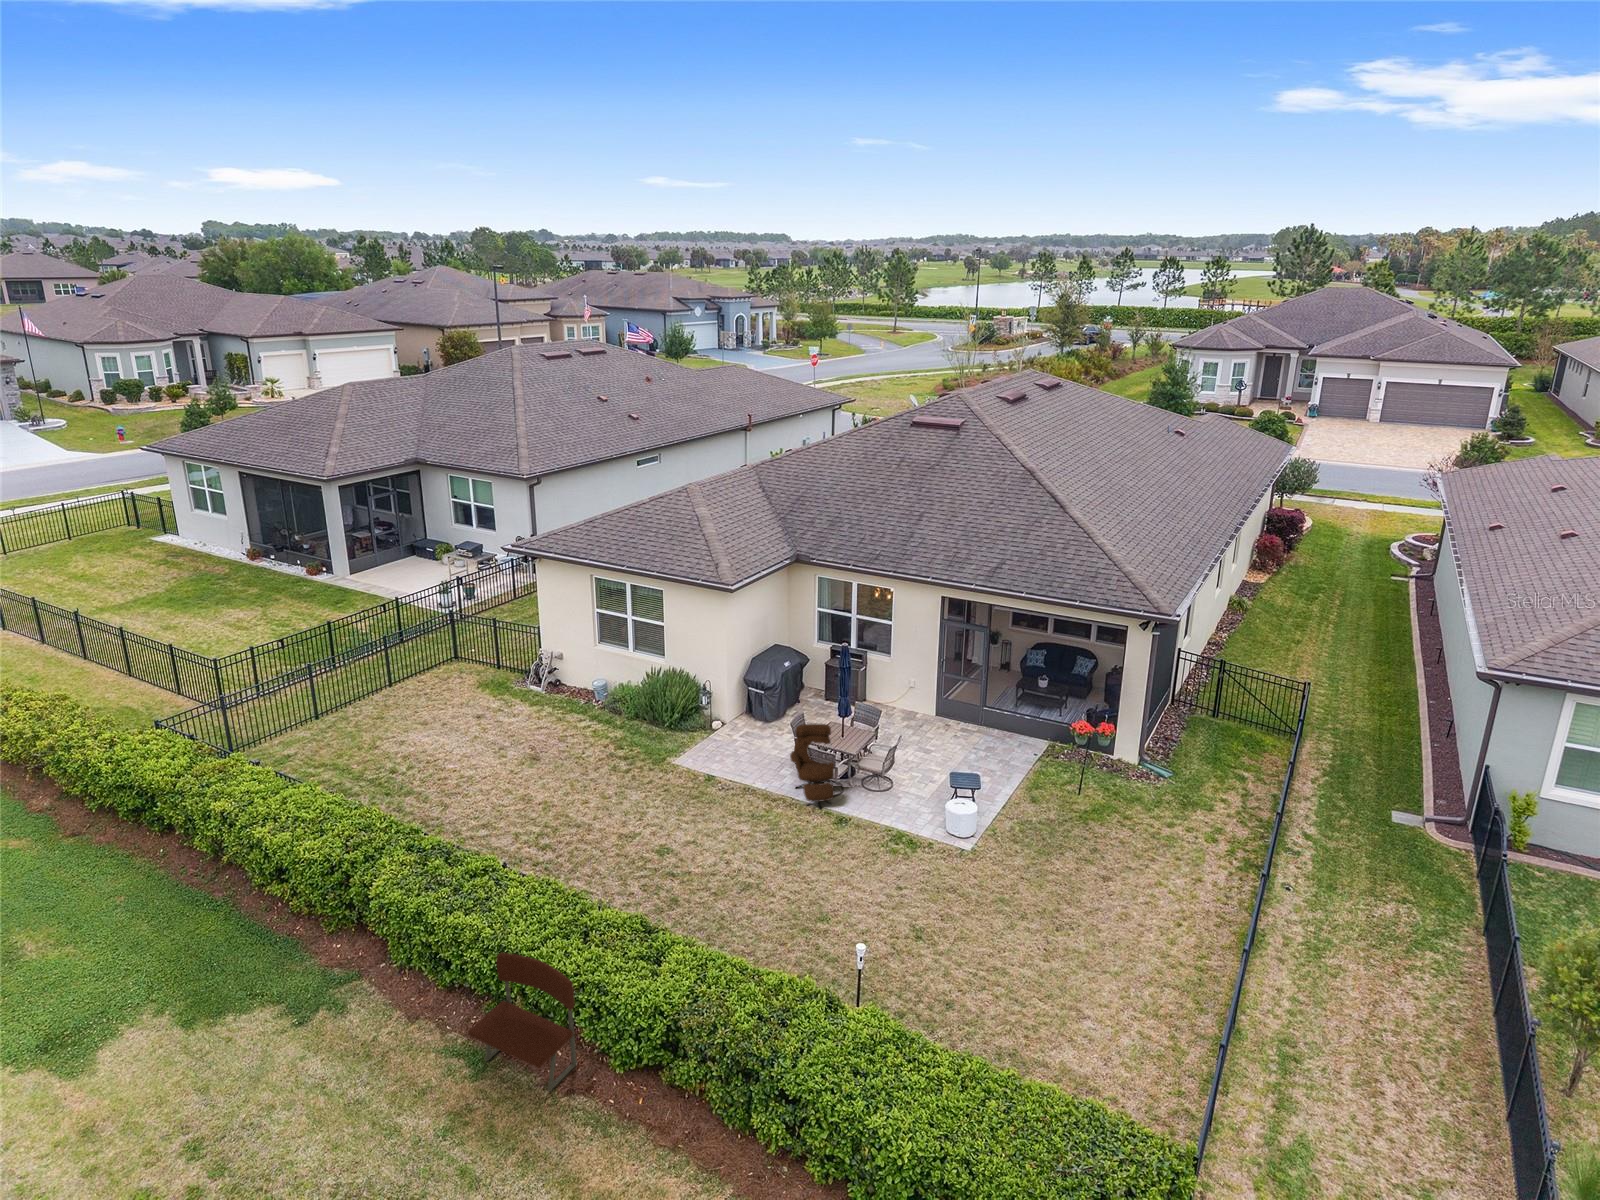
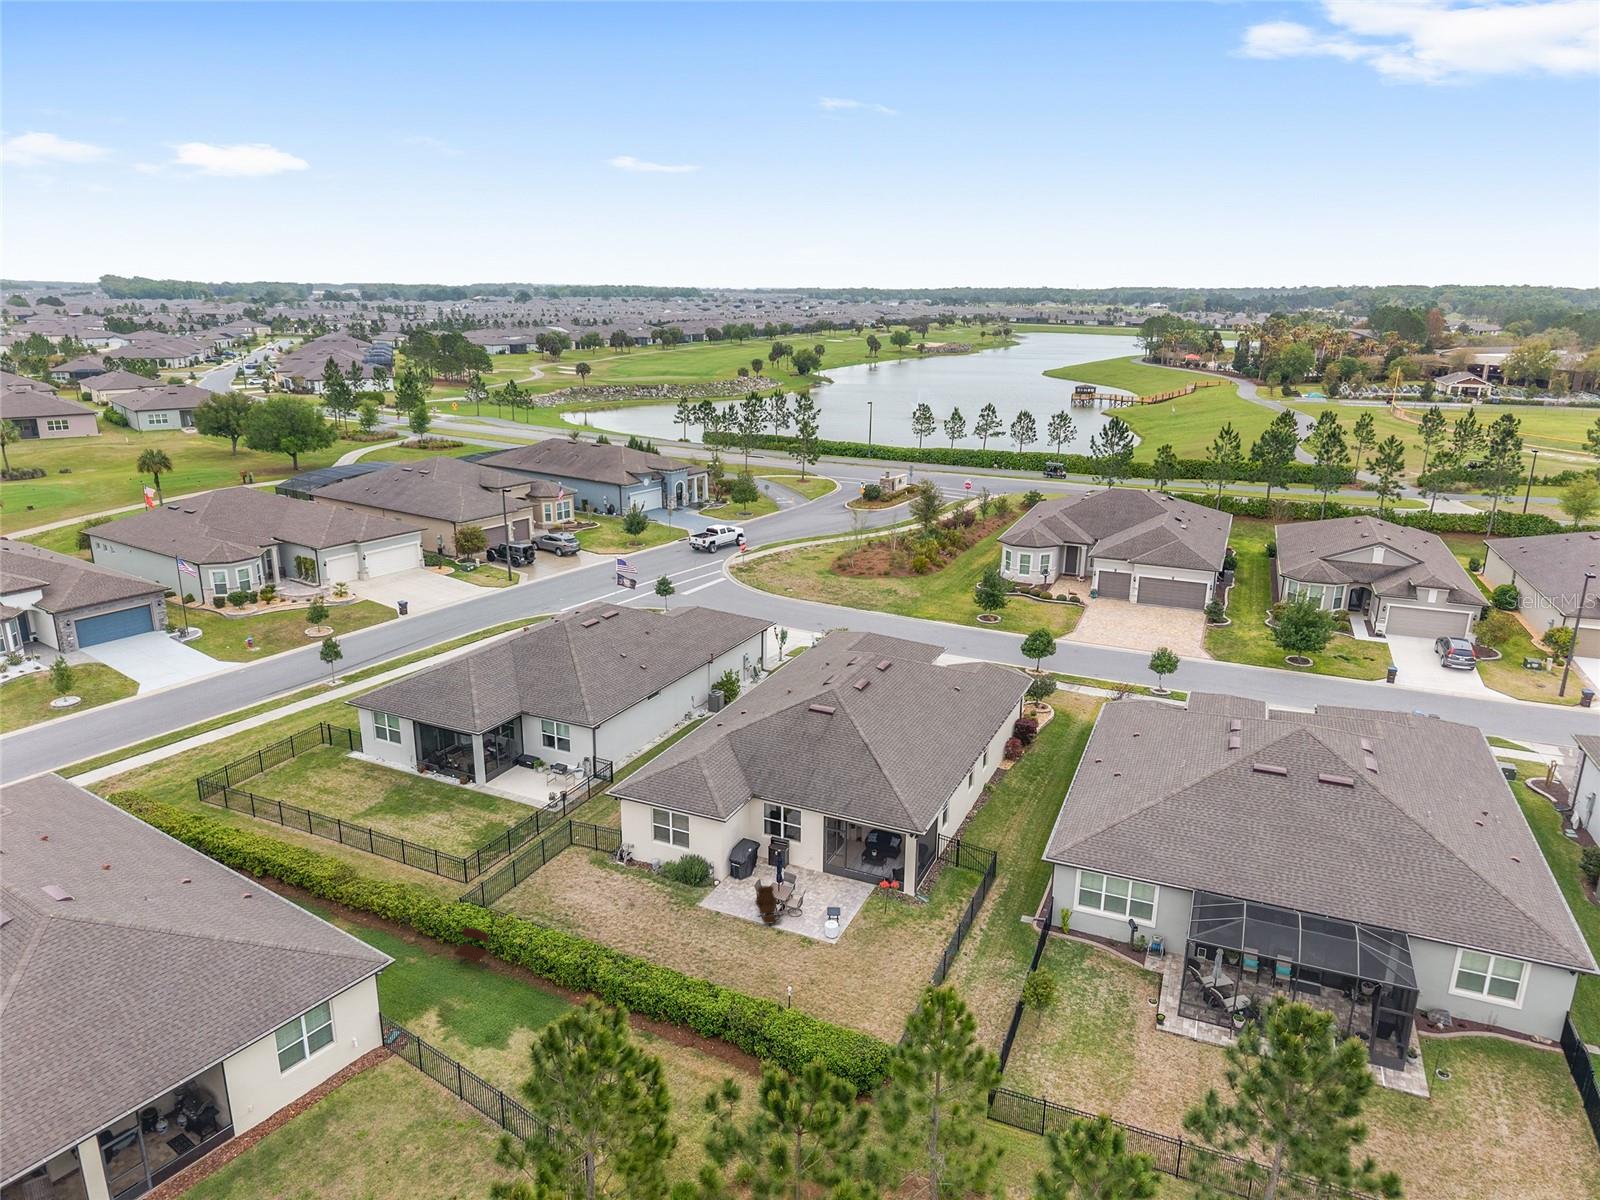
bench: present [468,952,578,1091] -> present [454,927,489,969]

